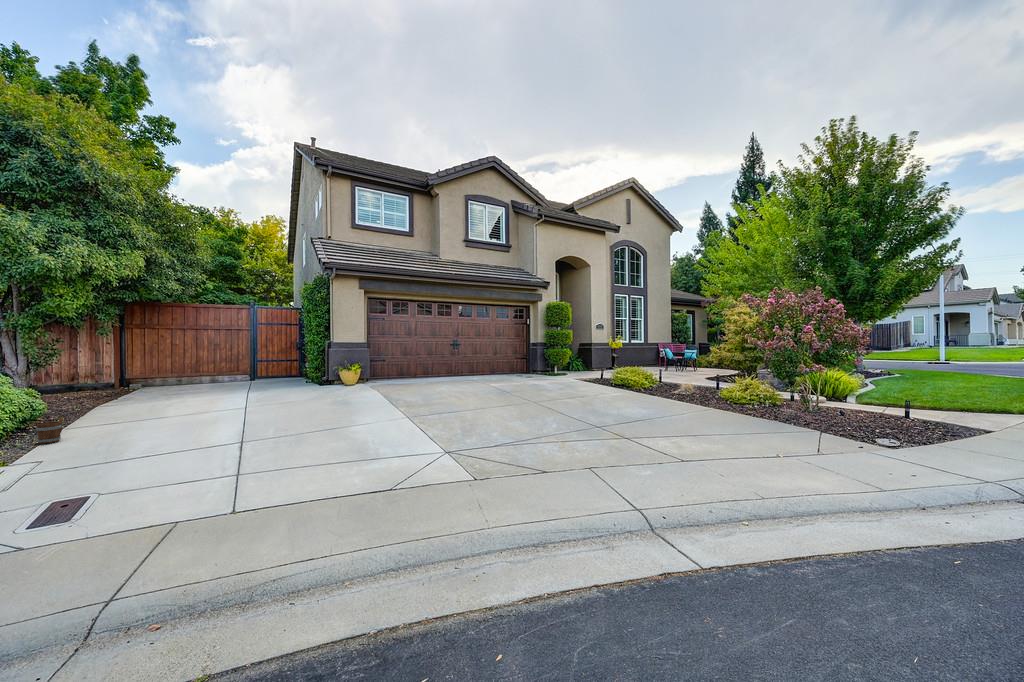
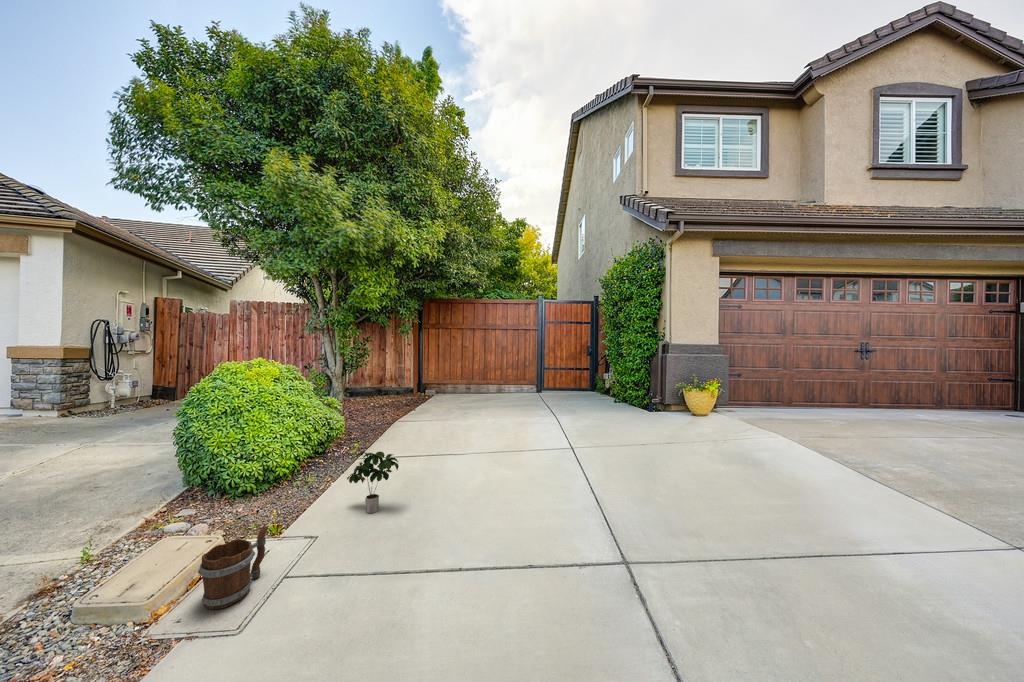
potted plant: none [94,394,130,425] -> present [347,451,399,513]

